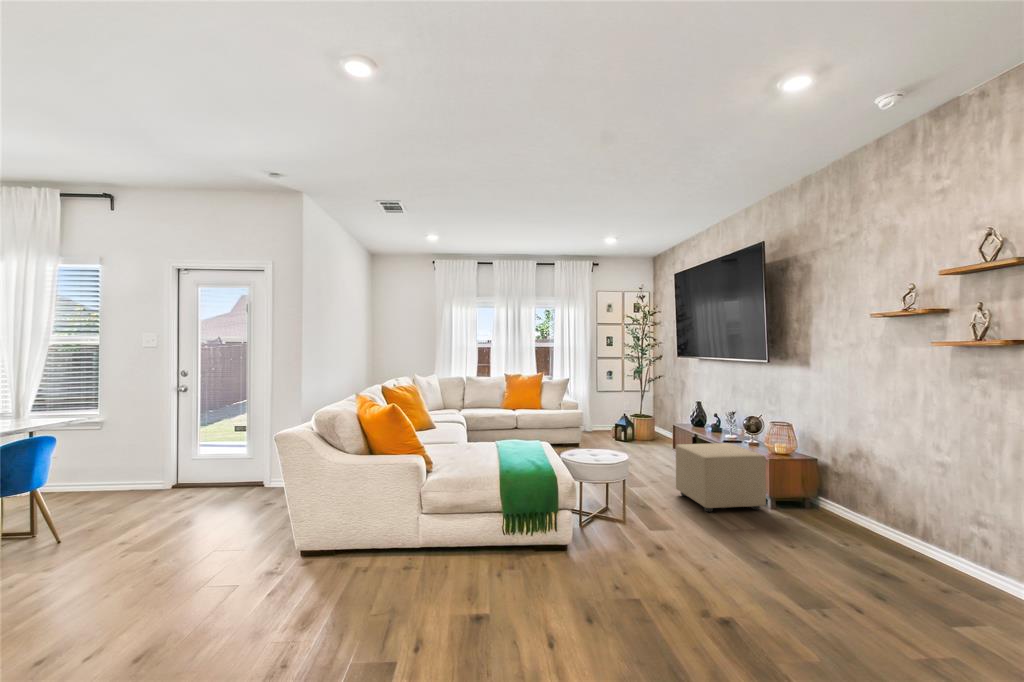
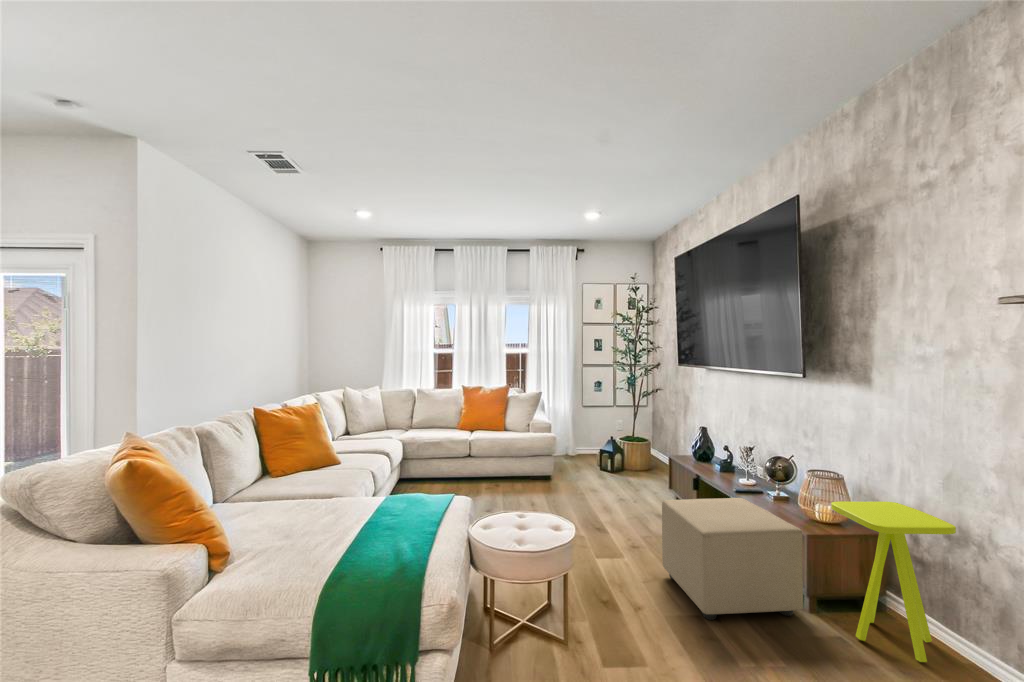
side table: none [784,438,852,525] -> present [831,501,956,662]

